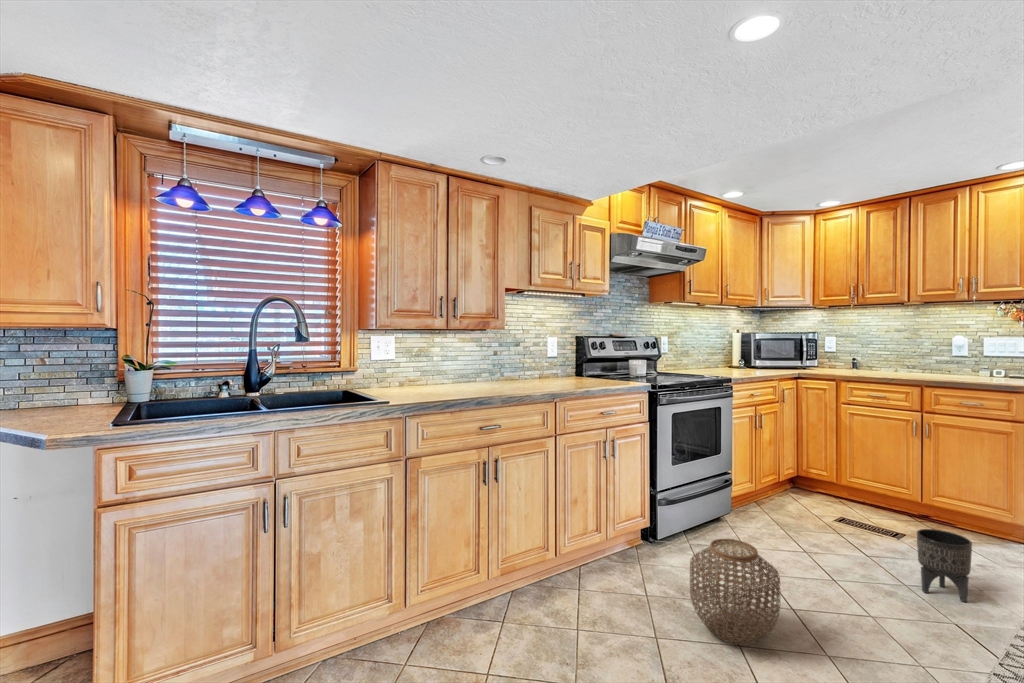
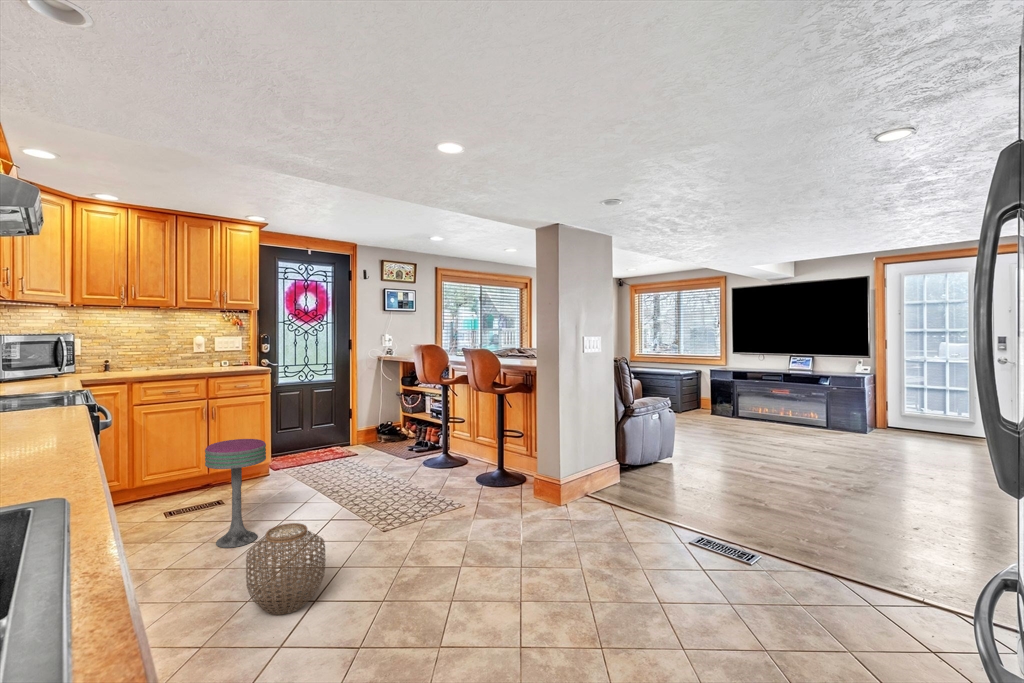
bar stool: none [794,450,868,578] -> present [205,439,266,548]
planter: present [917,529,972,602] -> none [284,473,315,520]

